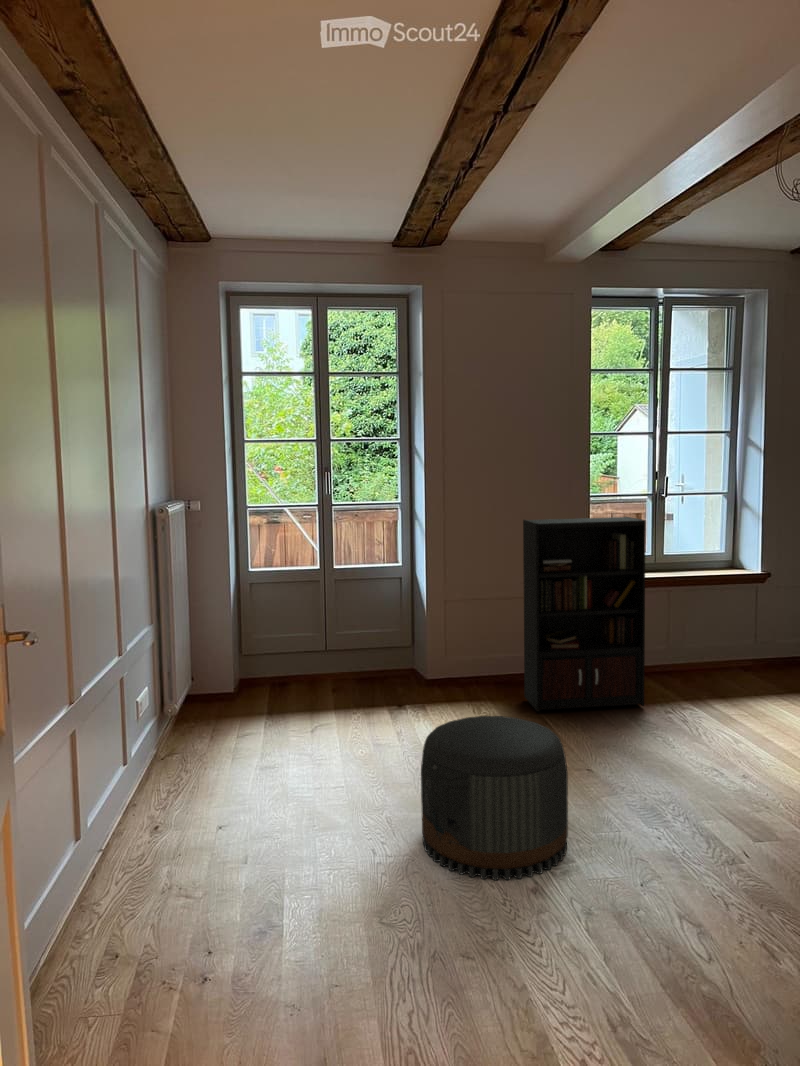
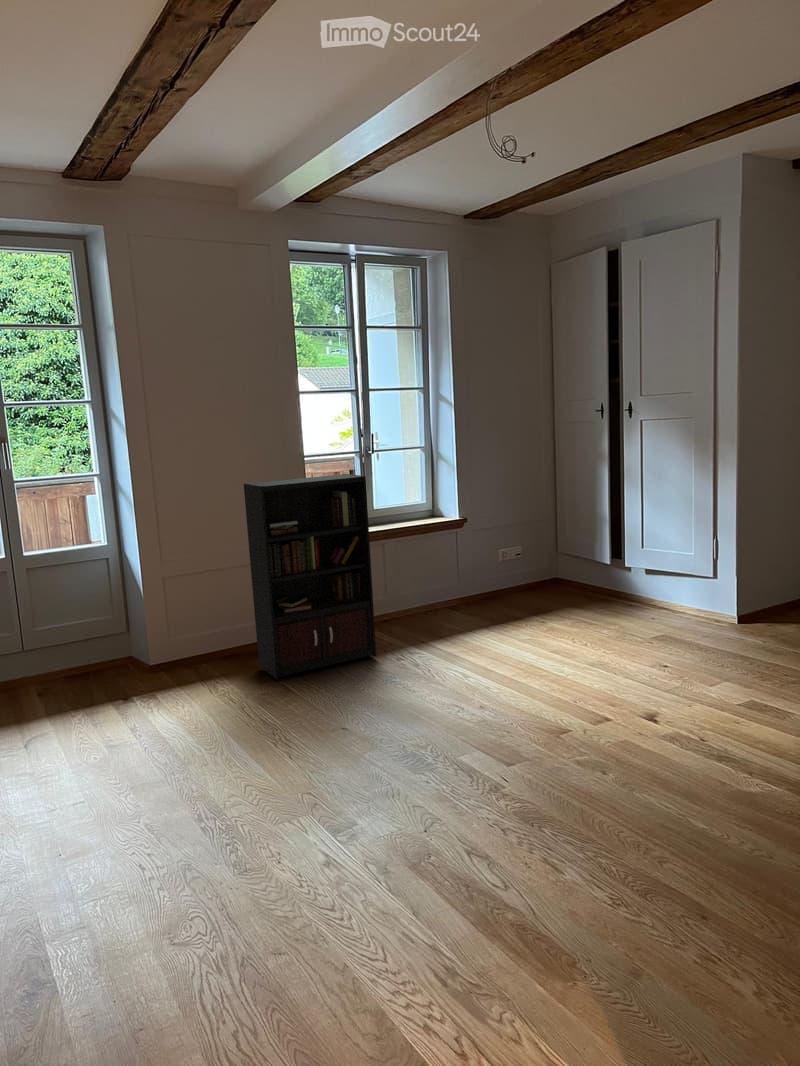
pouf: present [421,716,568,880] -> none [185,690,346,868]

